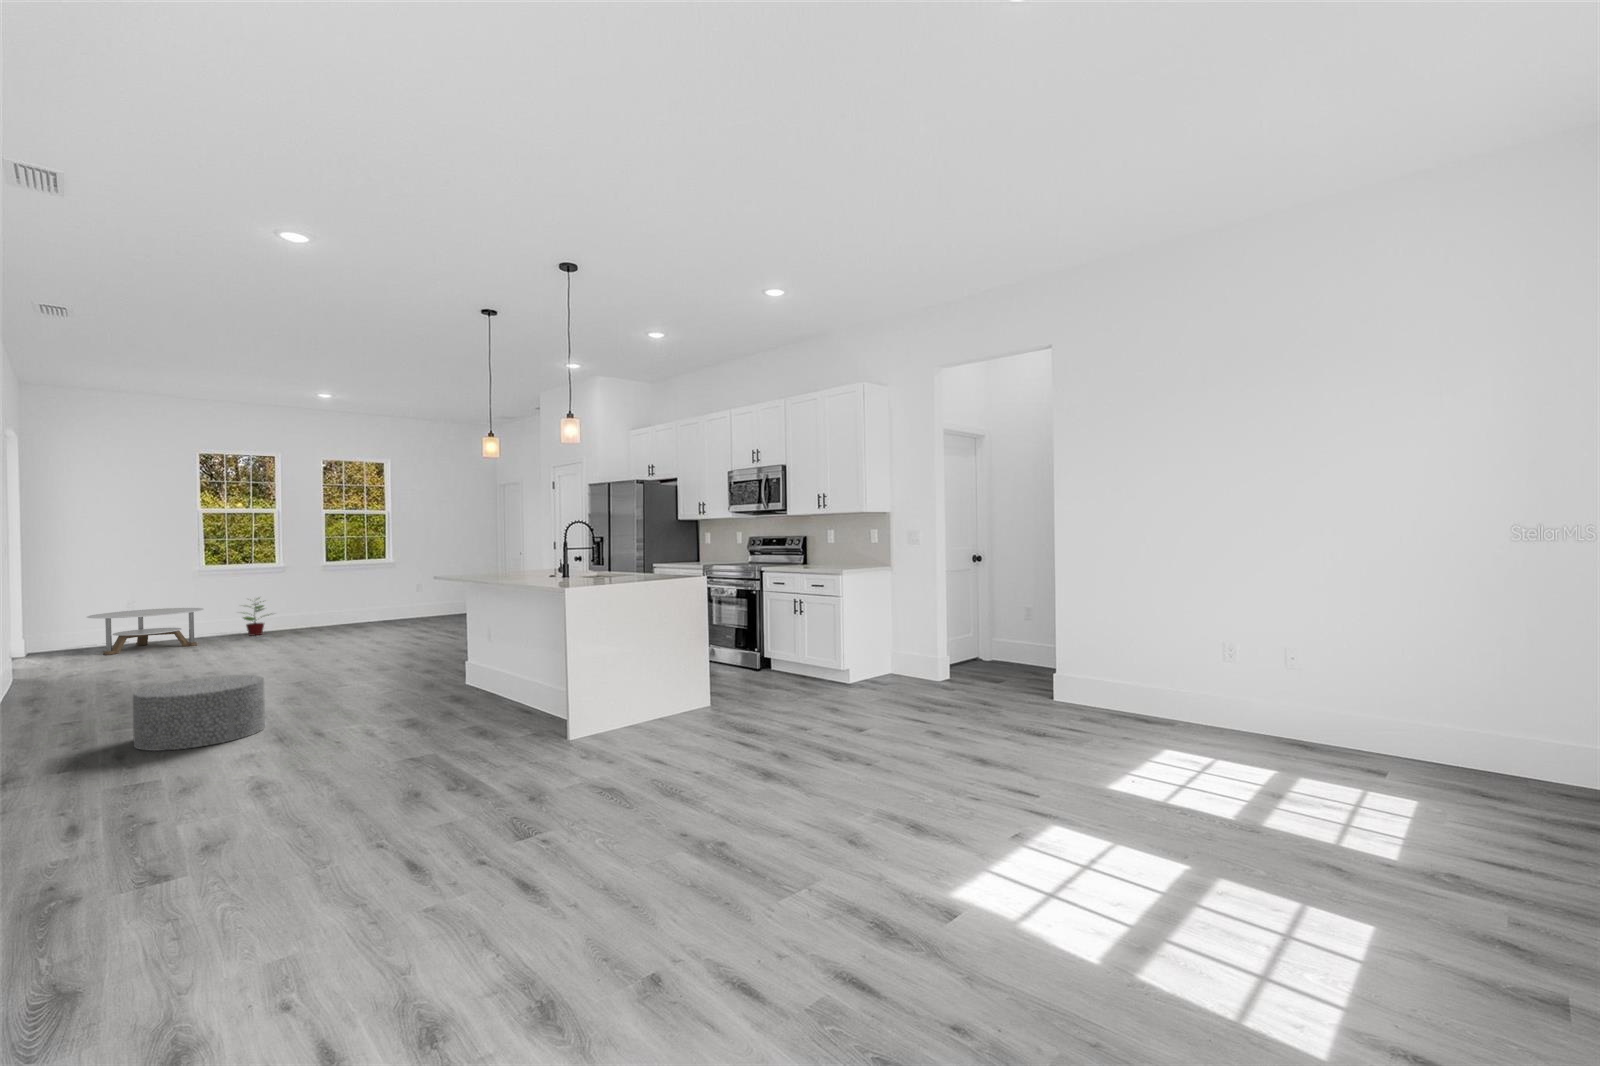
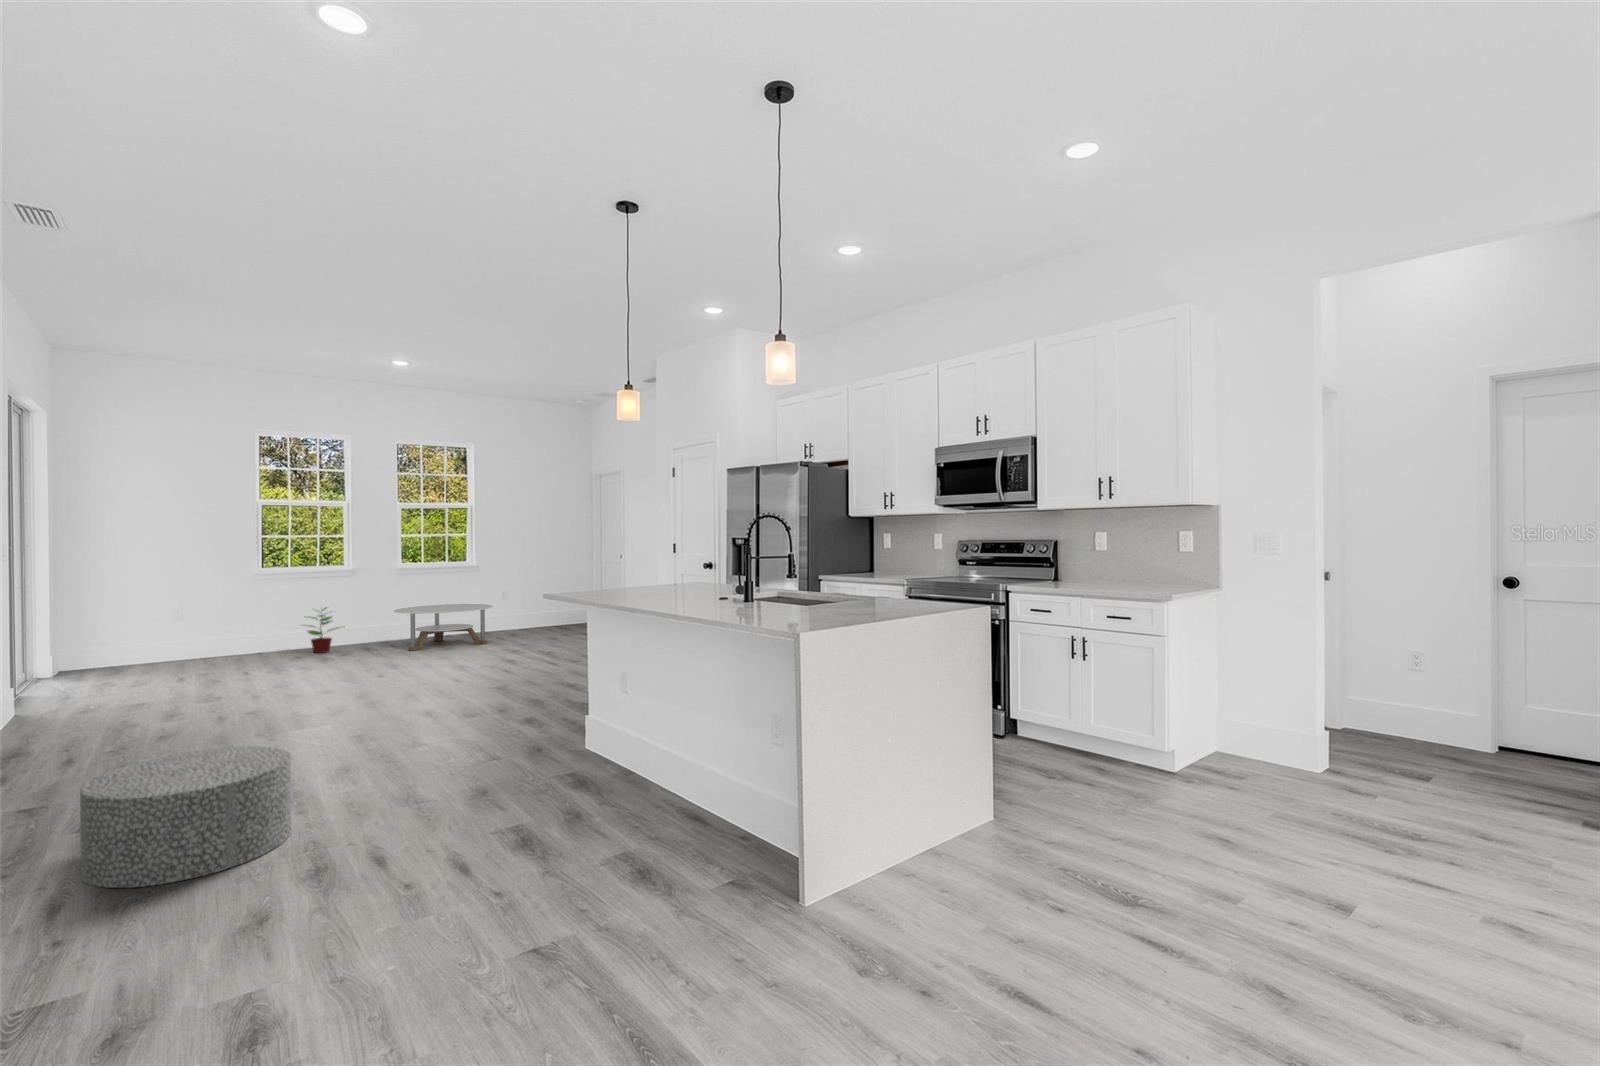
round table: present [87,608,203,655] -> present [394,604,492,650]

